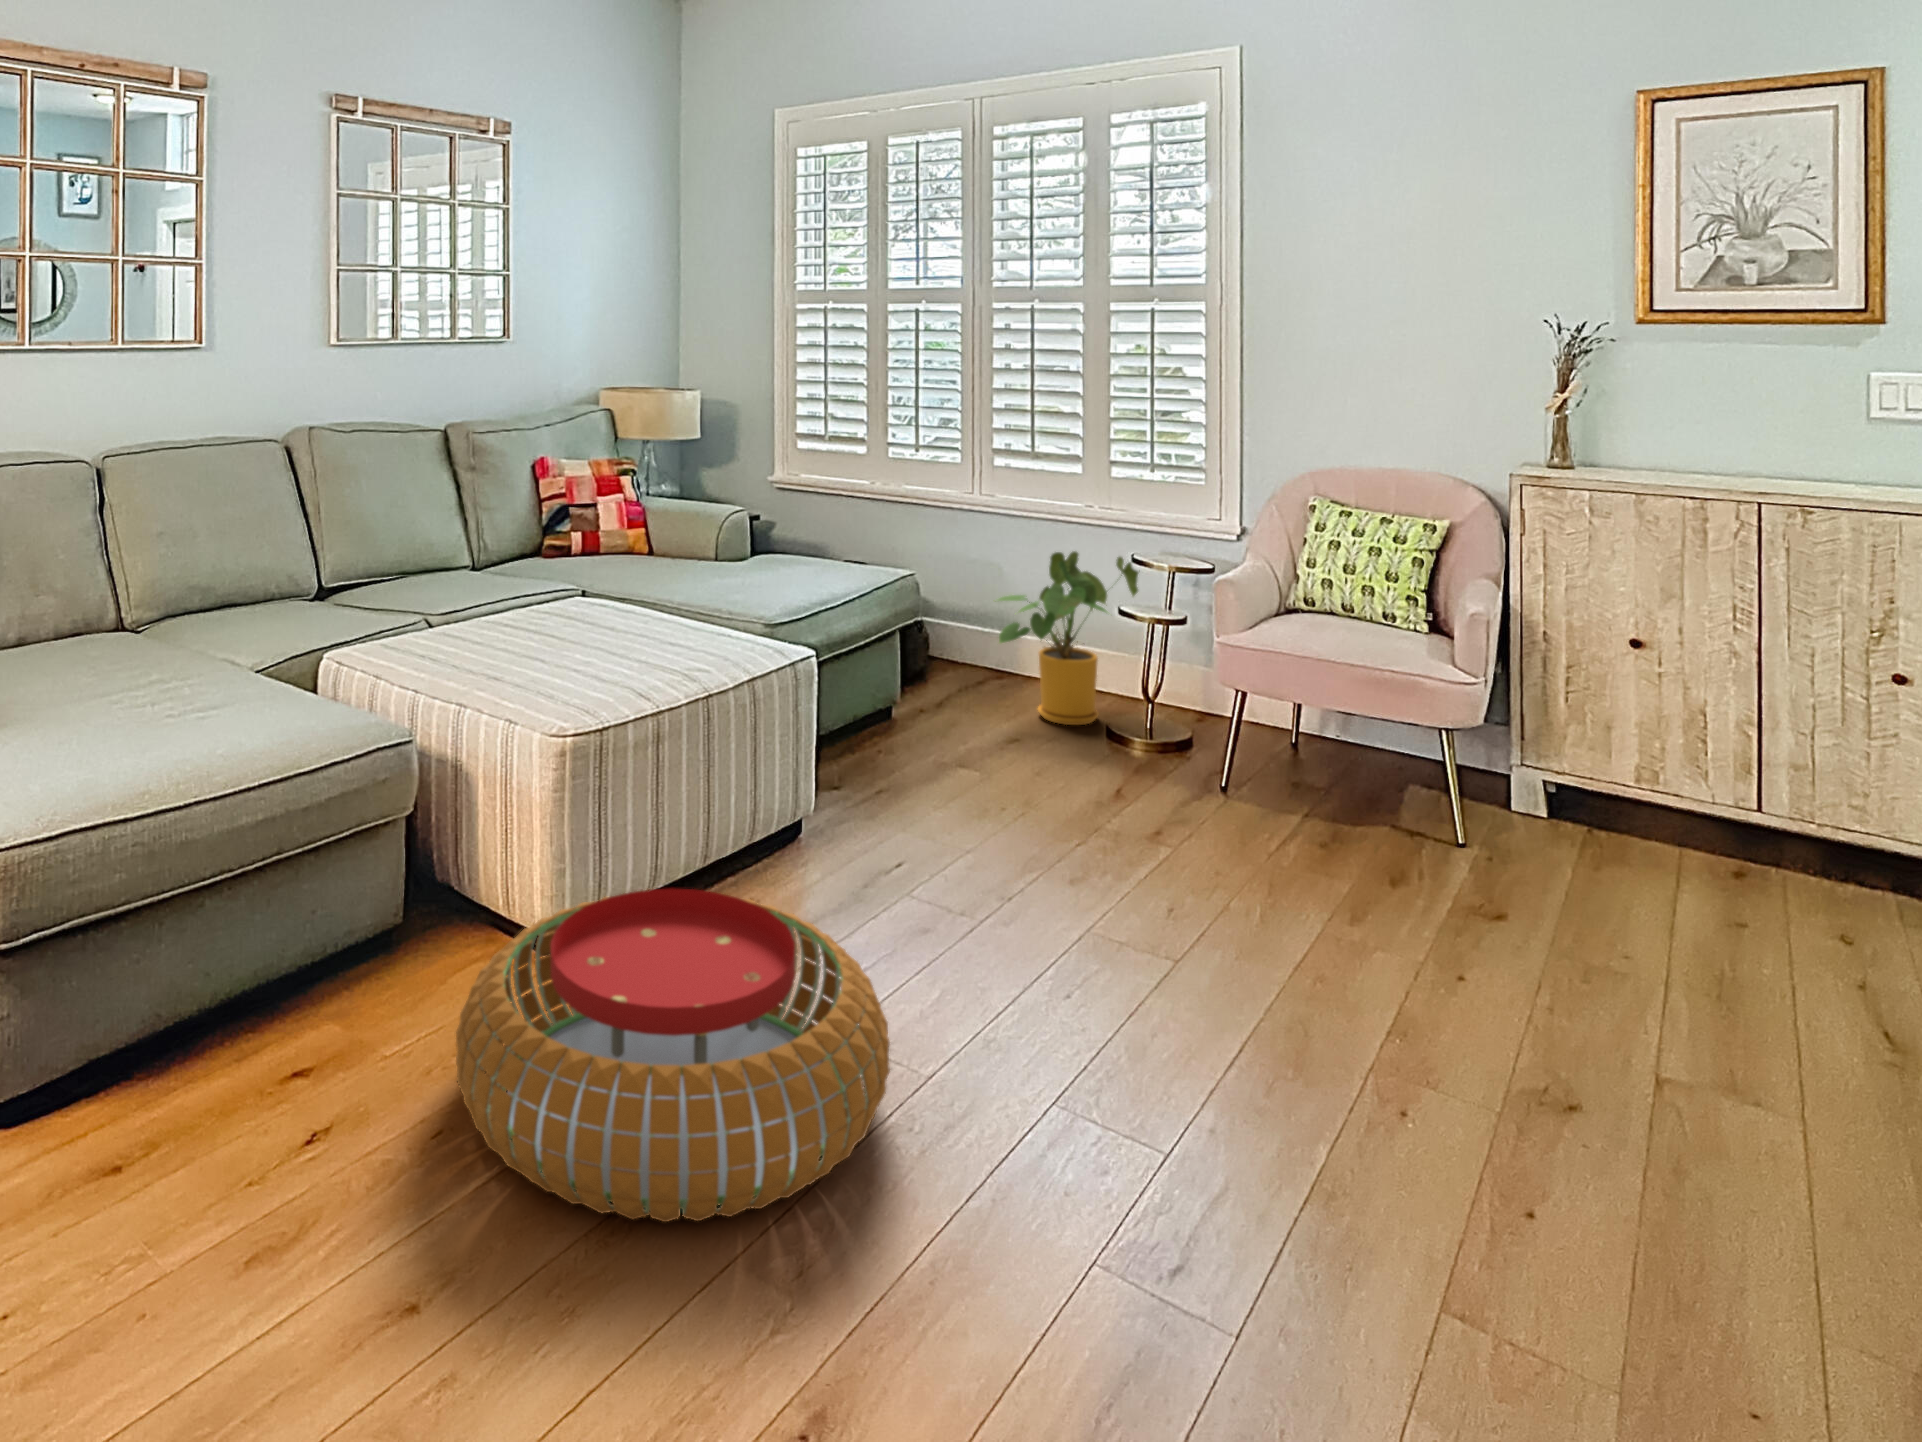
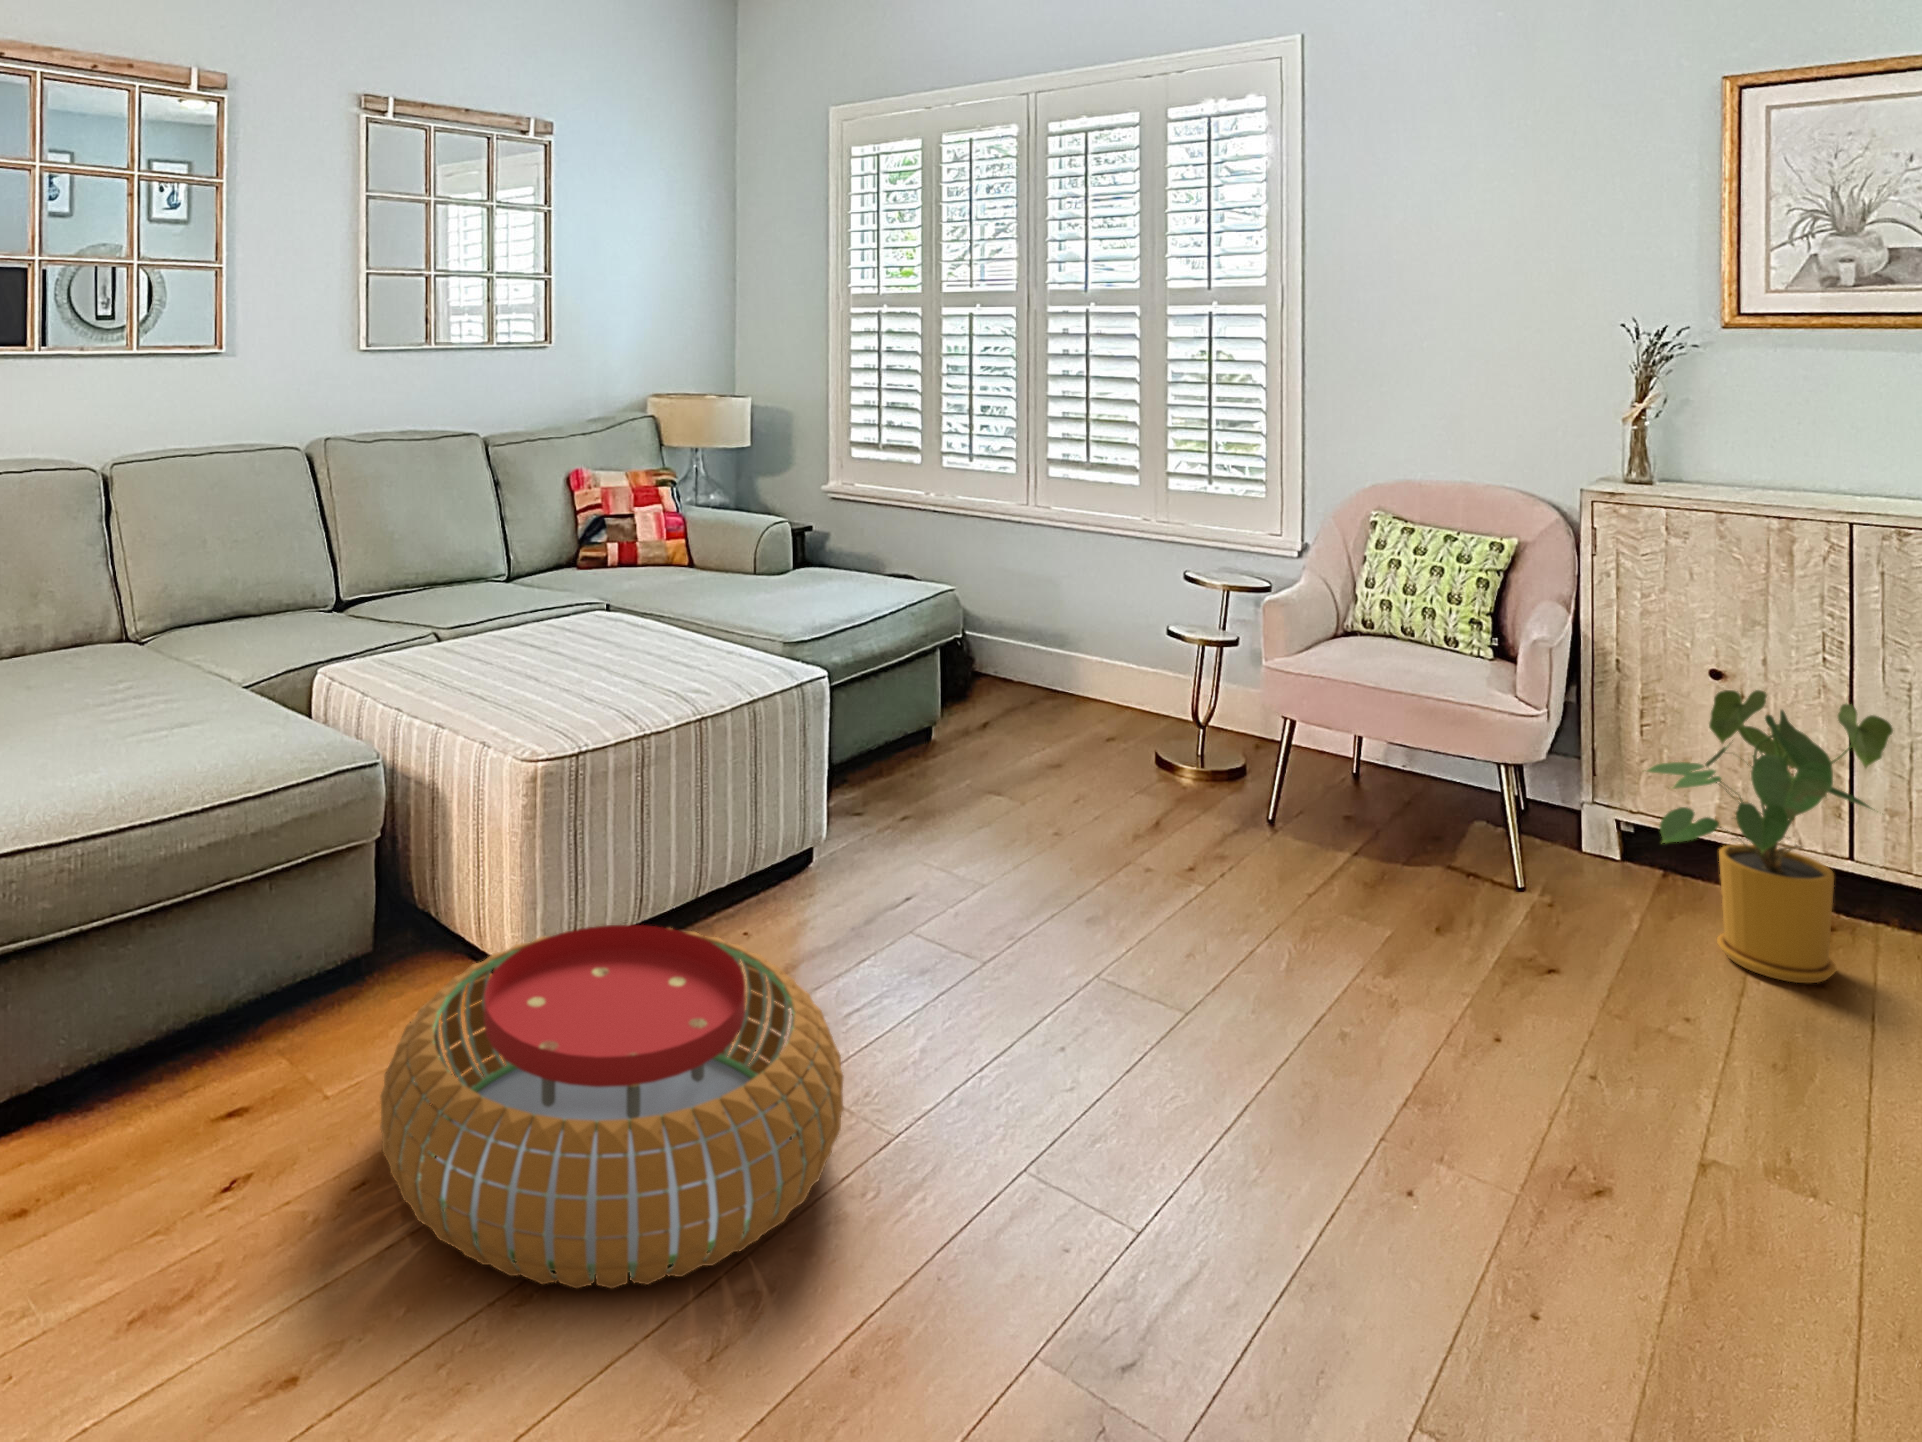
house plant: present [998,551,1138,725] -> present [1647,690,1893,983]

